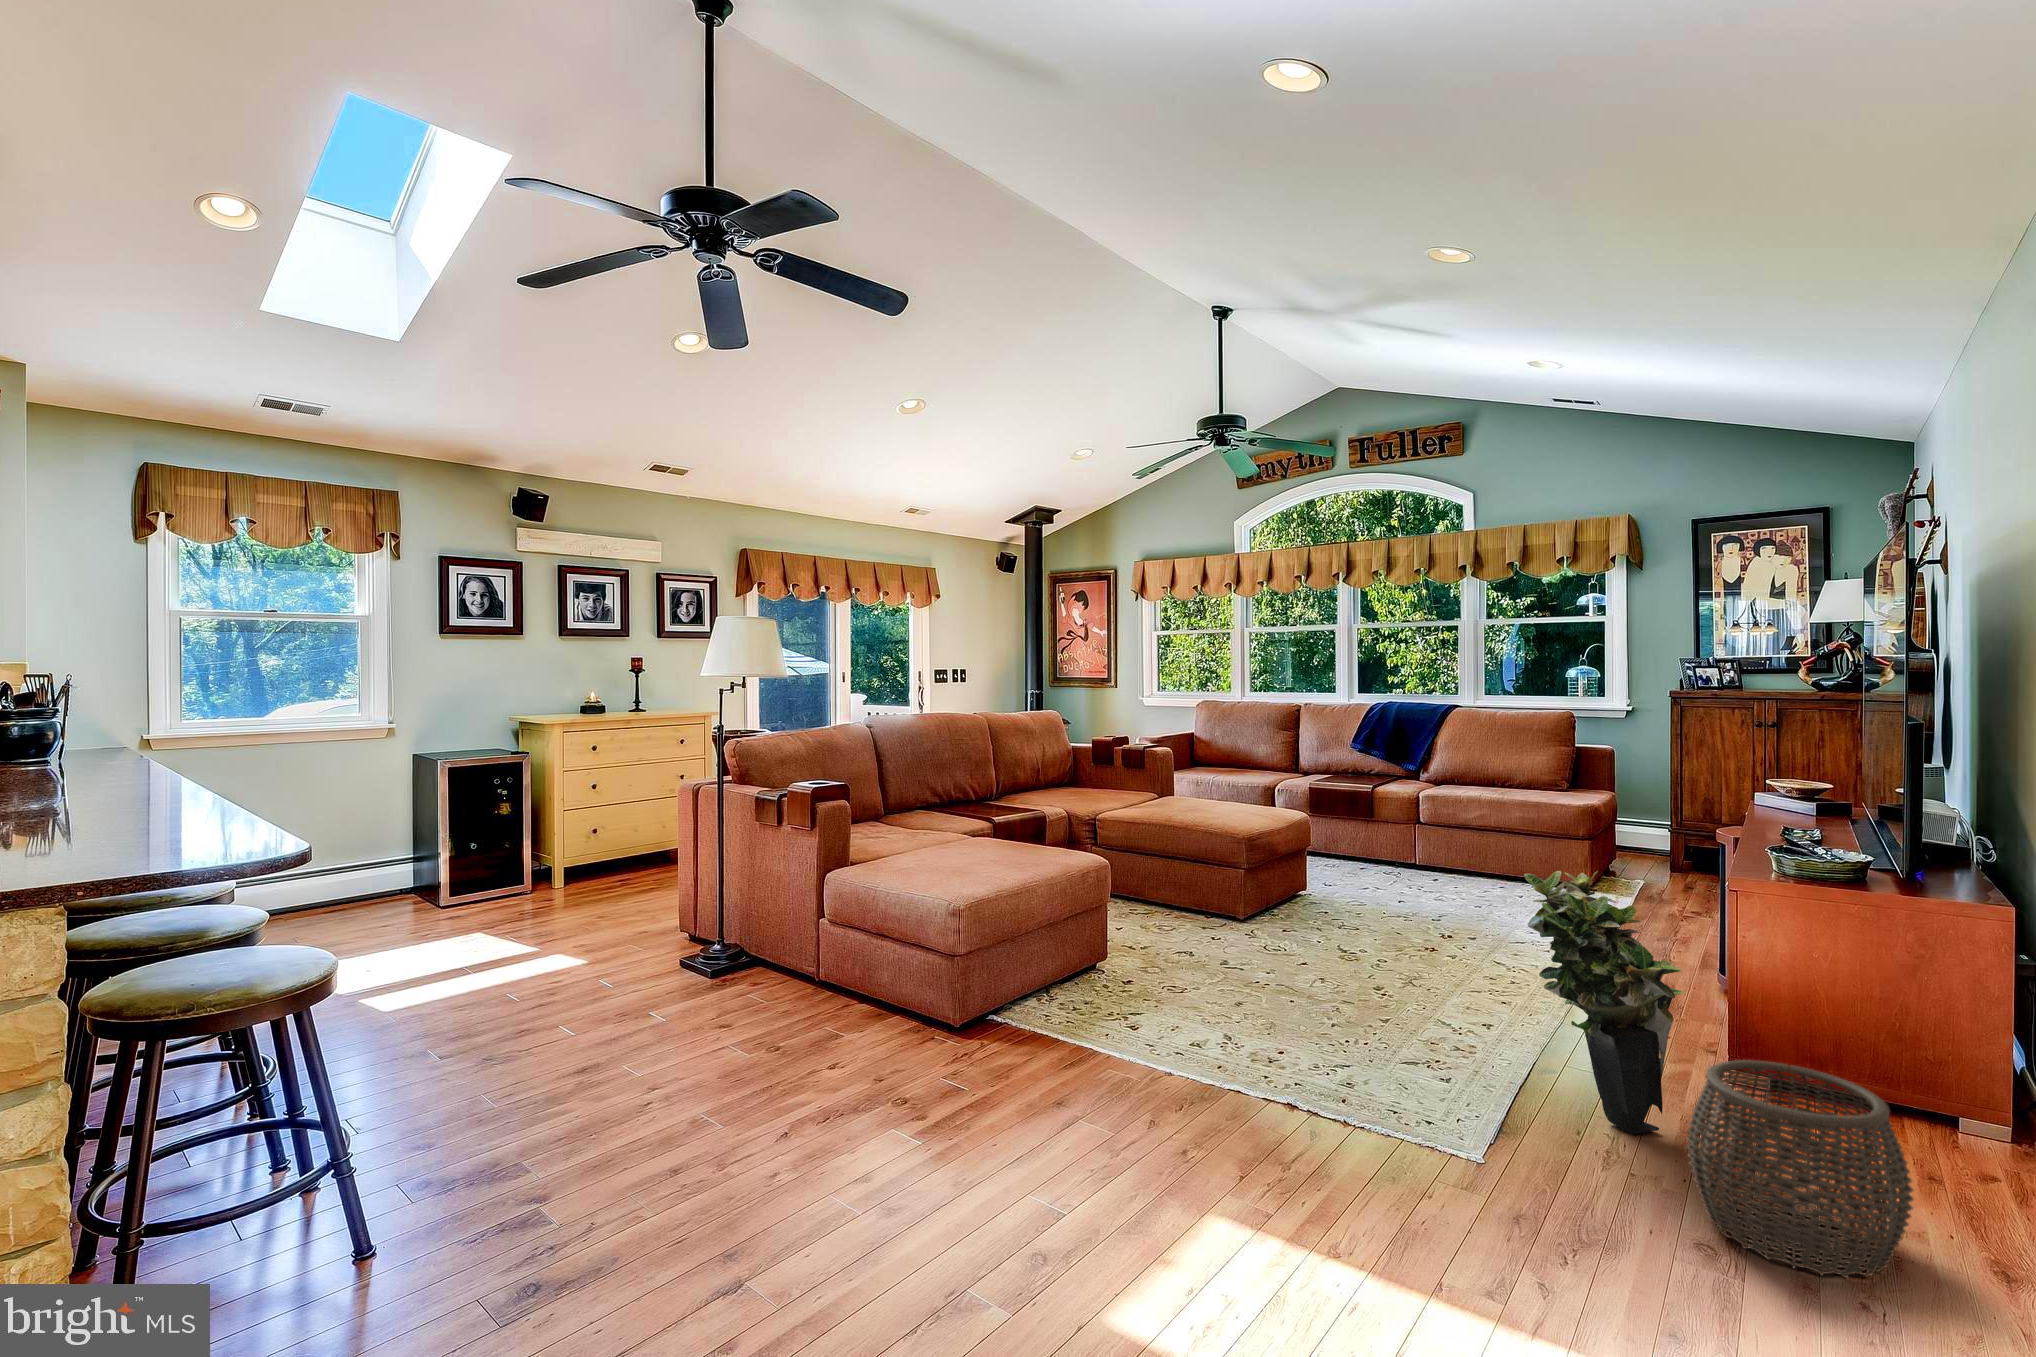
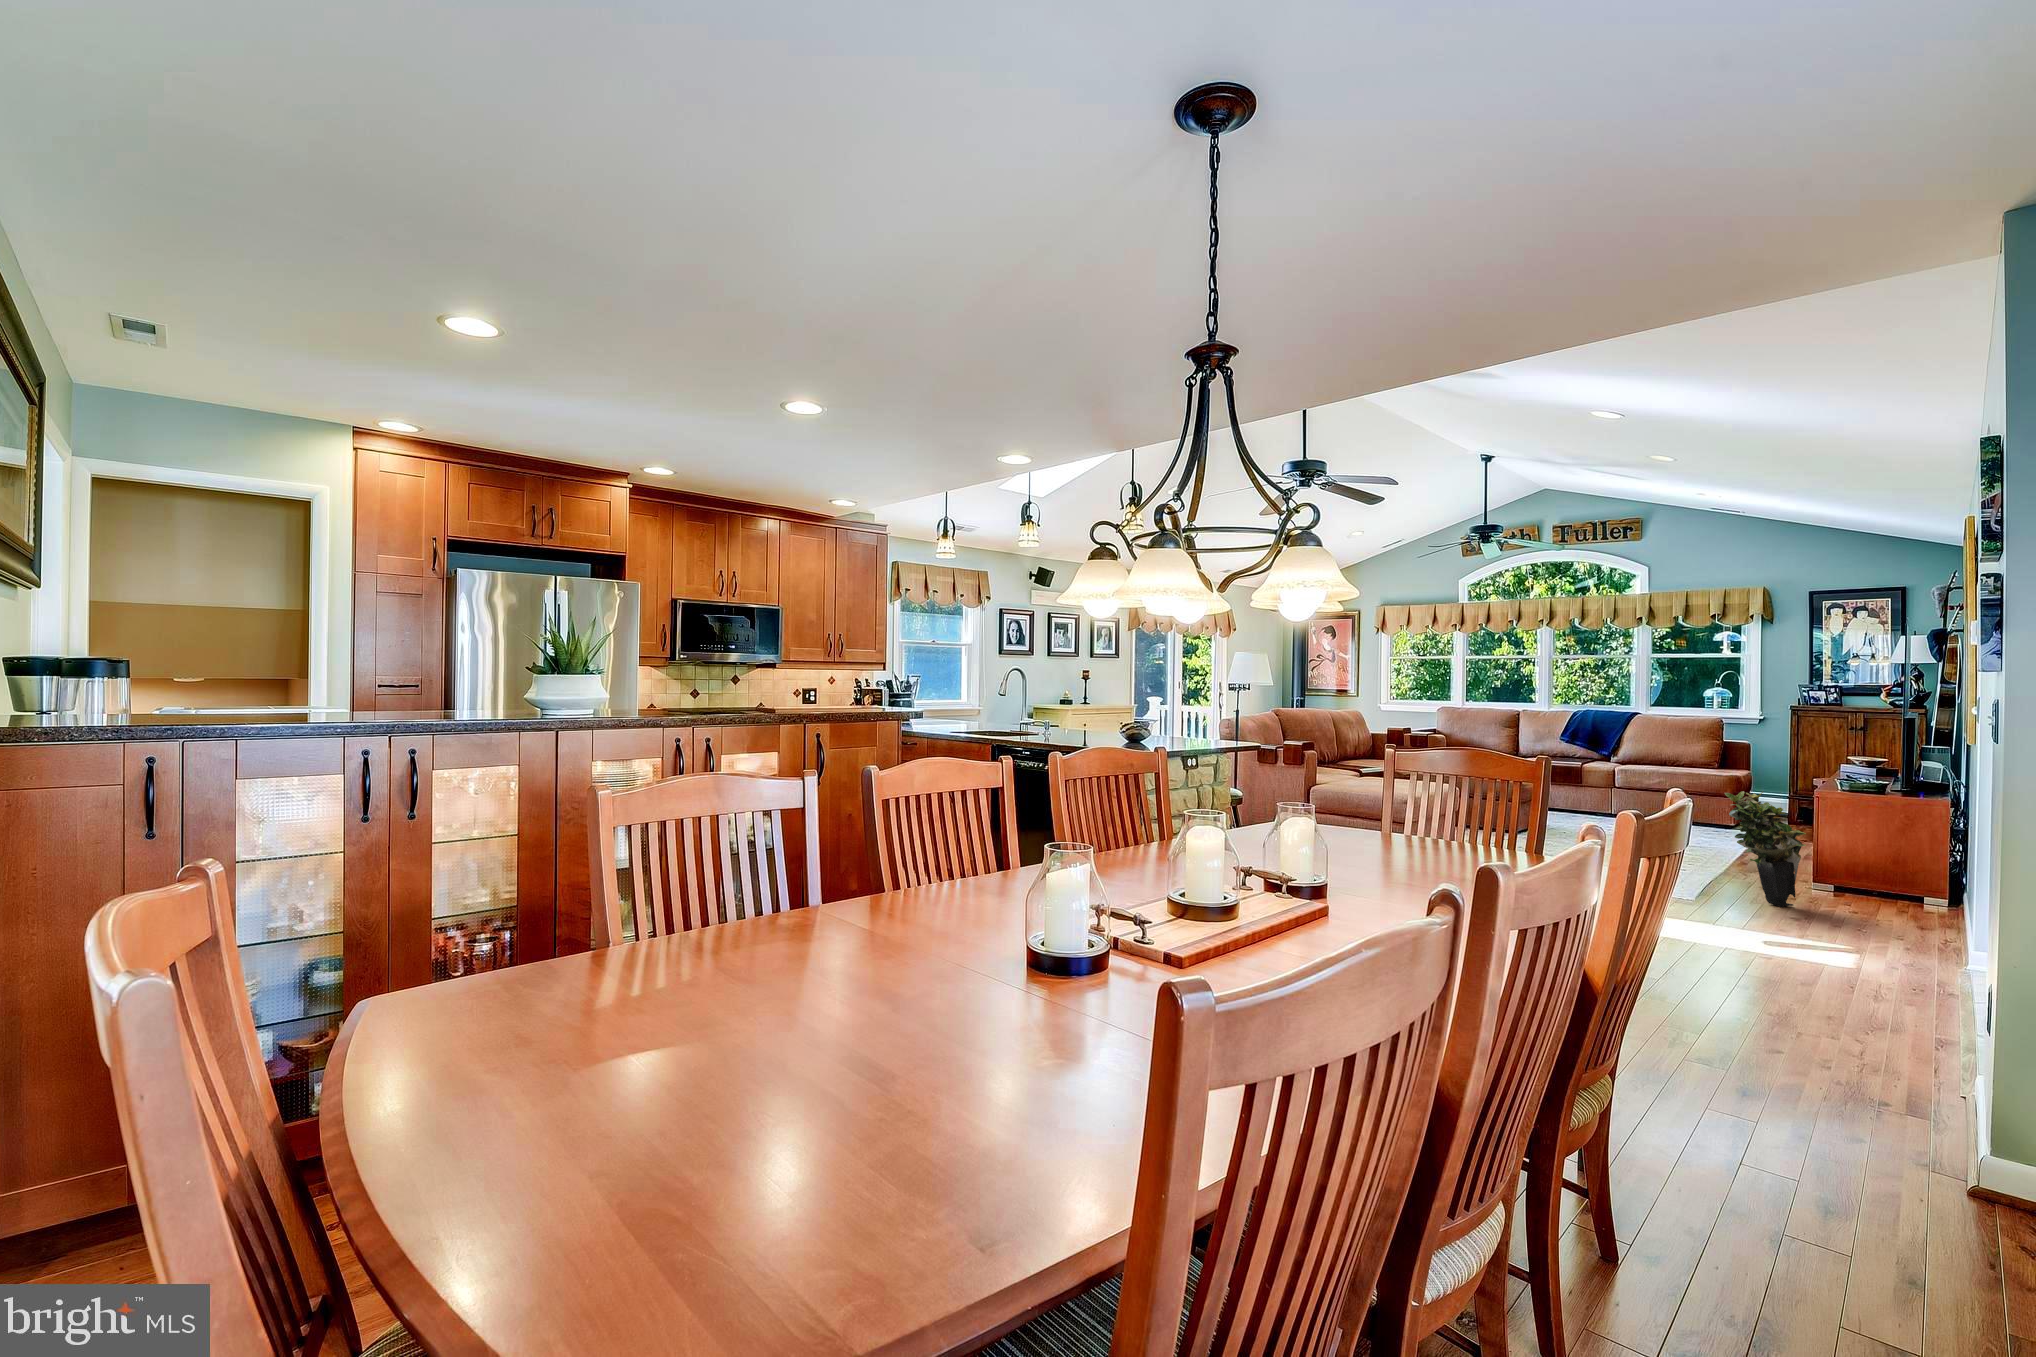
woven basket: present [1687,1060,1913,1278] -> none [1809,863,1905,936]

